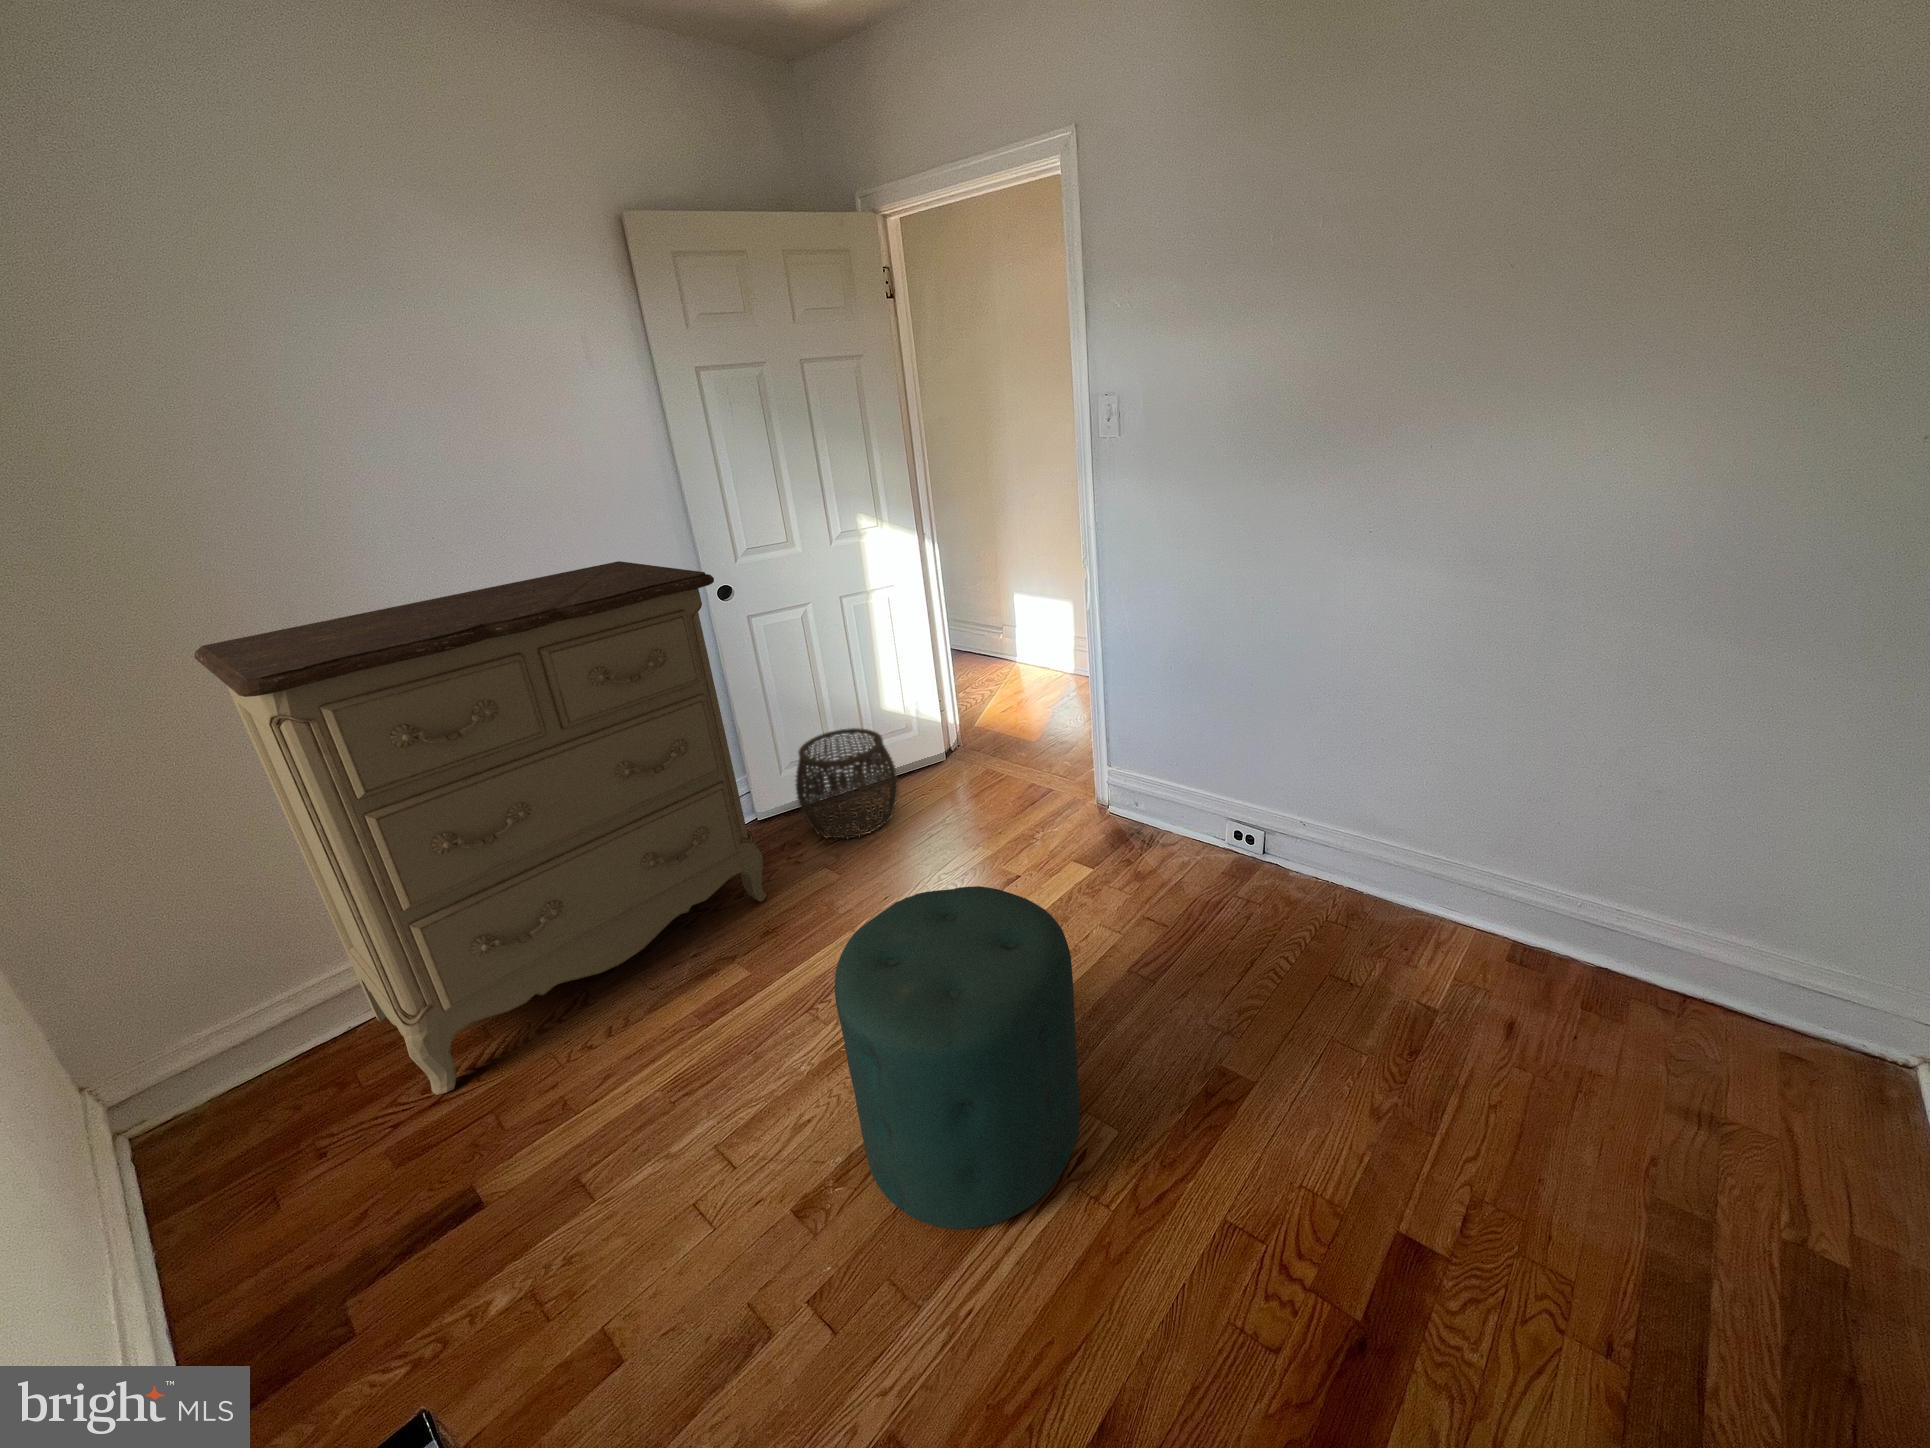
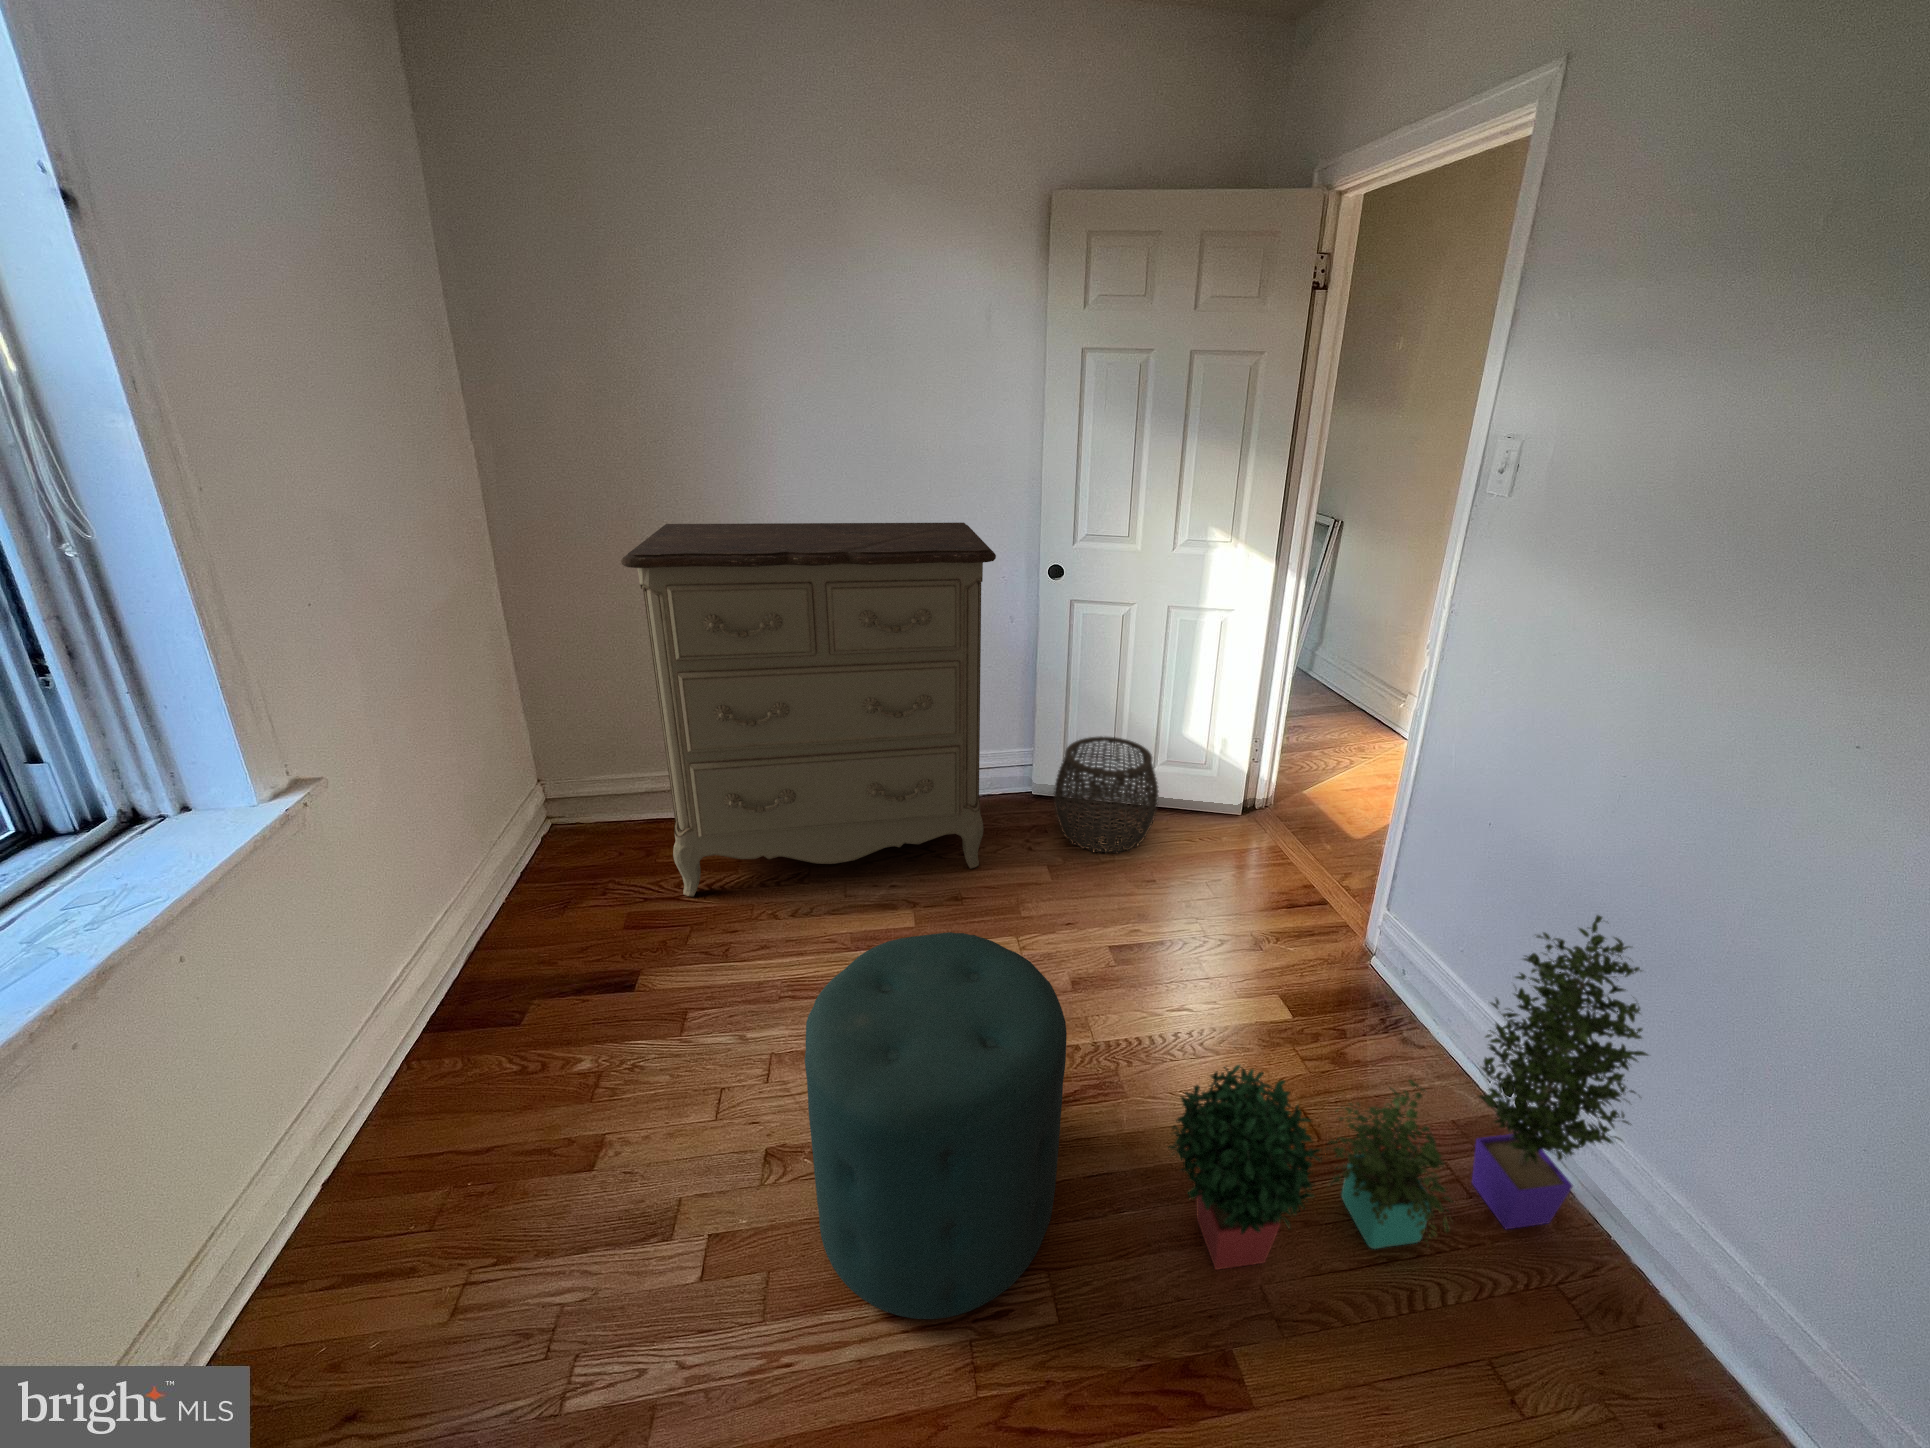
potted plant: none [1109,689,1328,1032] -> present [1168,915,1648,1270]

